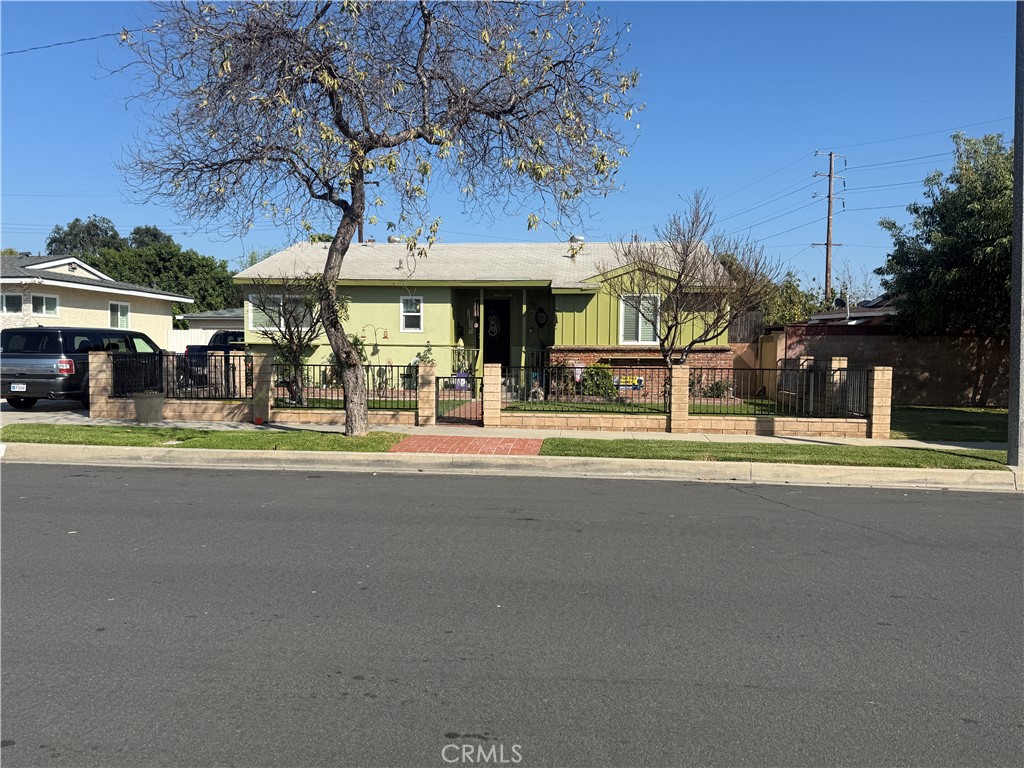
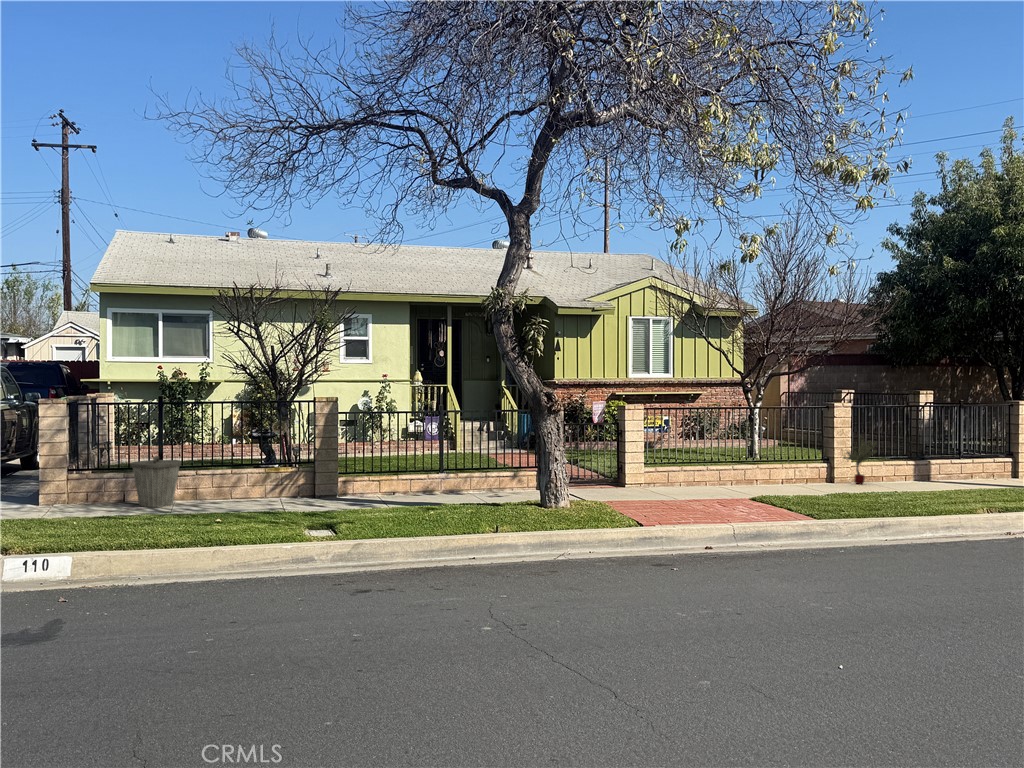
potted tree: present [243,385,274,425] -> present [843,436,877,484]

